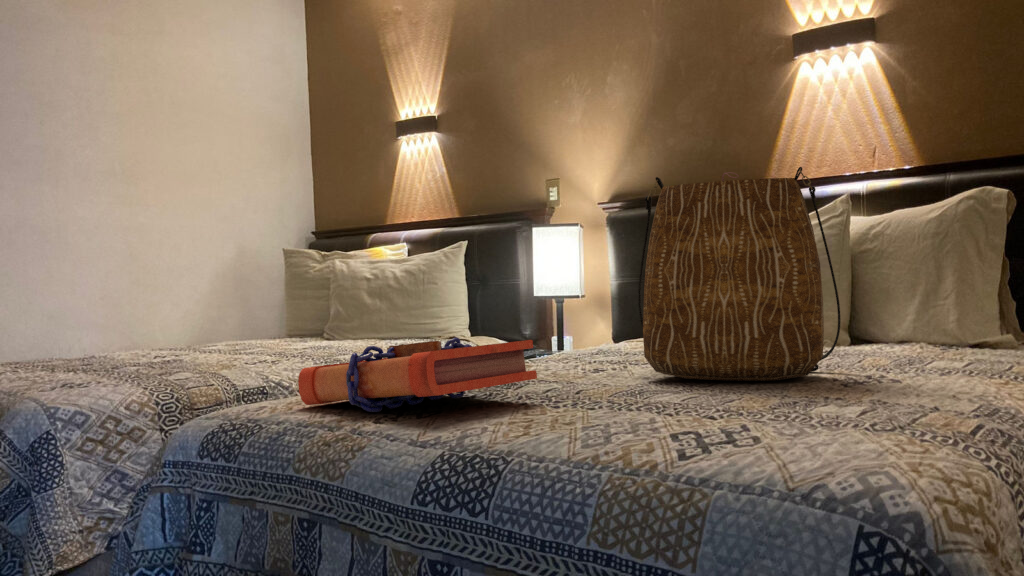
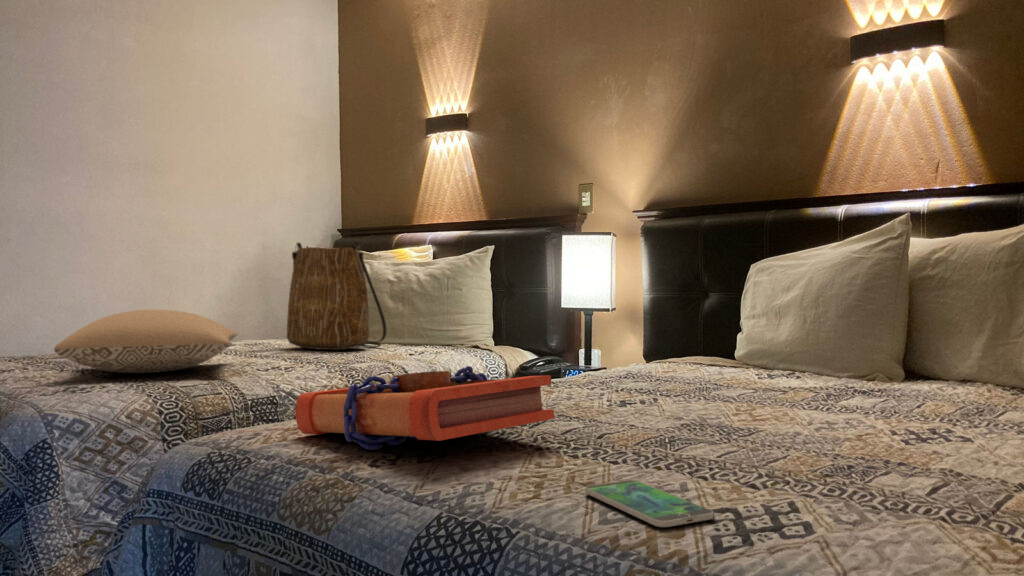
tote bag: present [638,167,840,381] -> present [287,242,386,350]
pillow: none [46,310,220,371] -> present [54,309,238,373]
smartphone: none [568,418,677,445] -> present [585,480,714,527]

